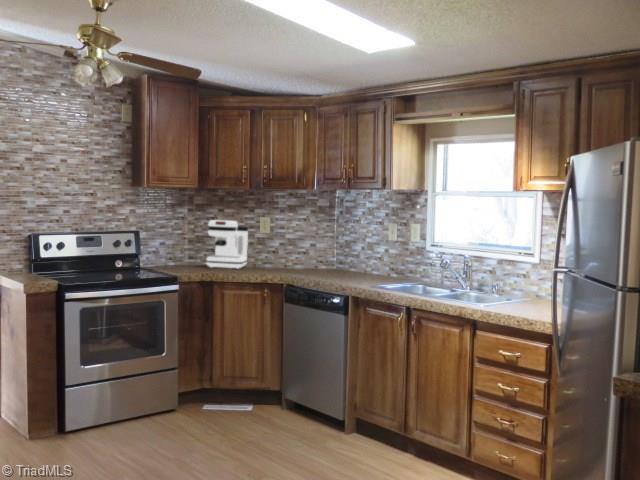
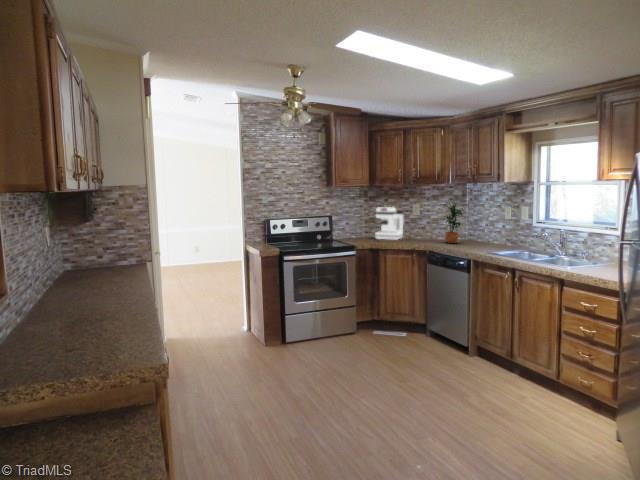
potted plant: none [303,213,337,273] -> present [445,202,463,243]

